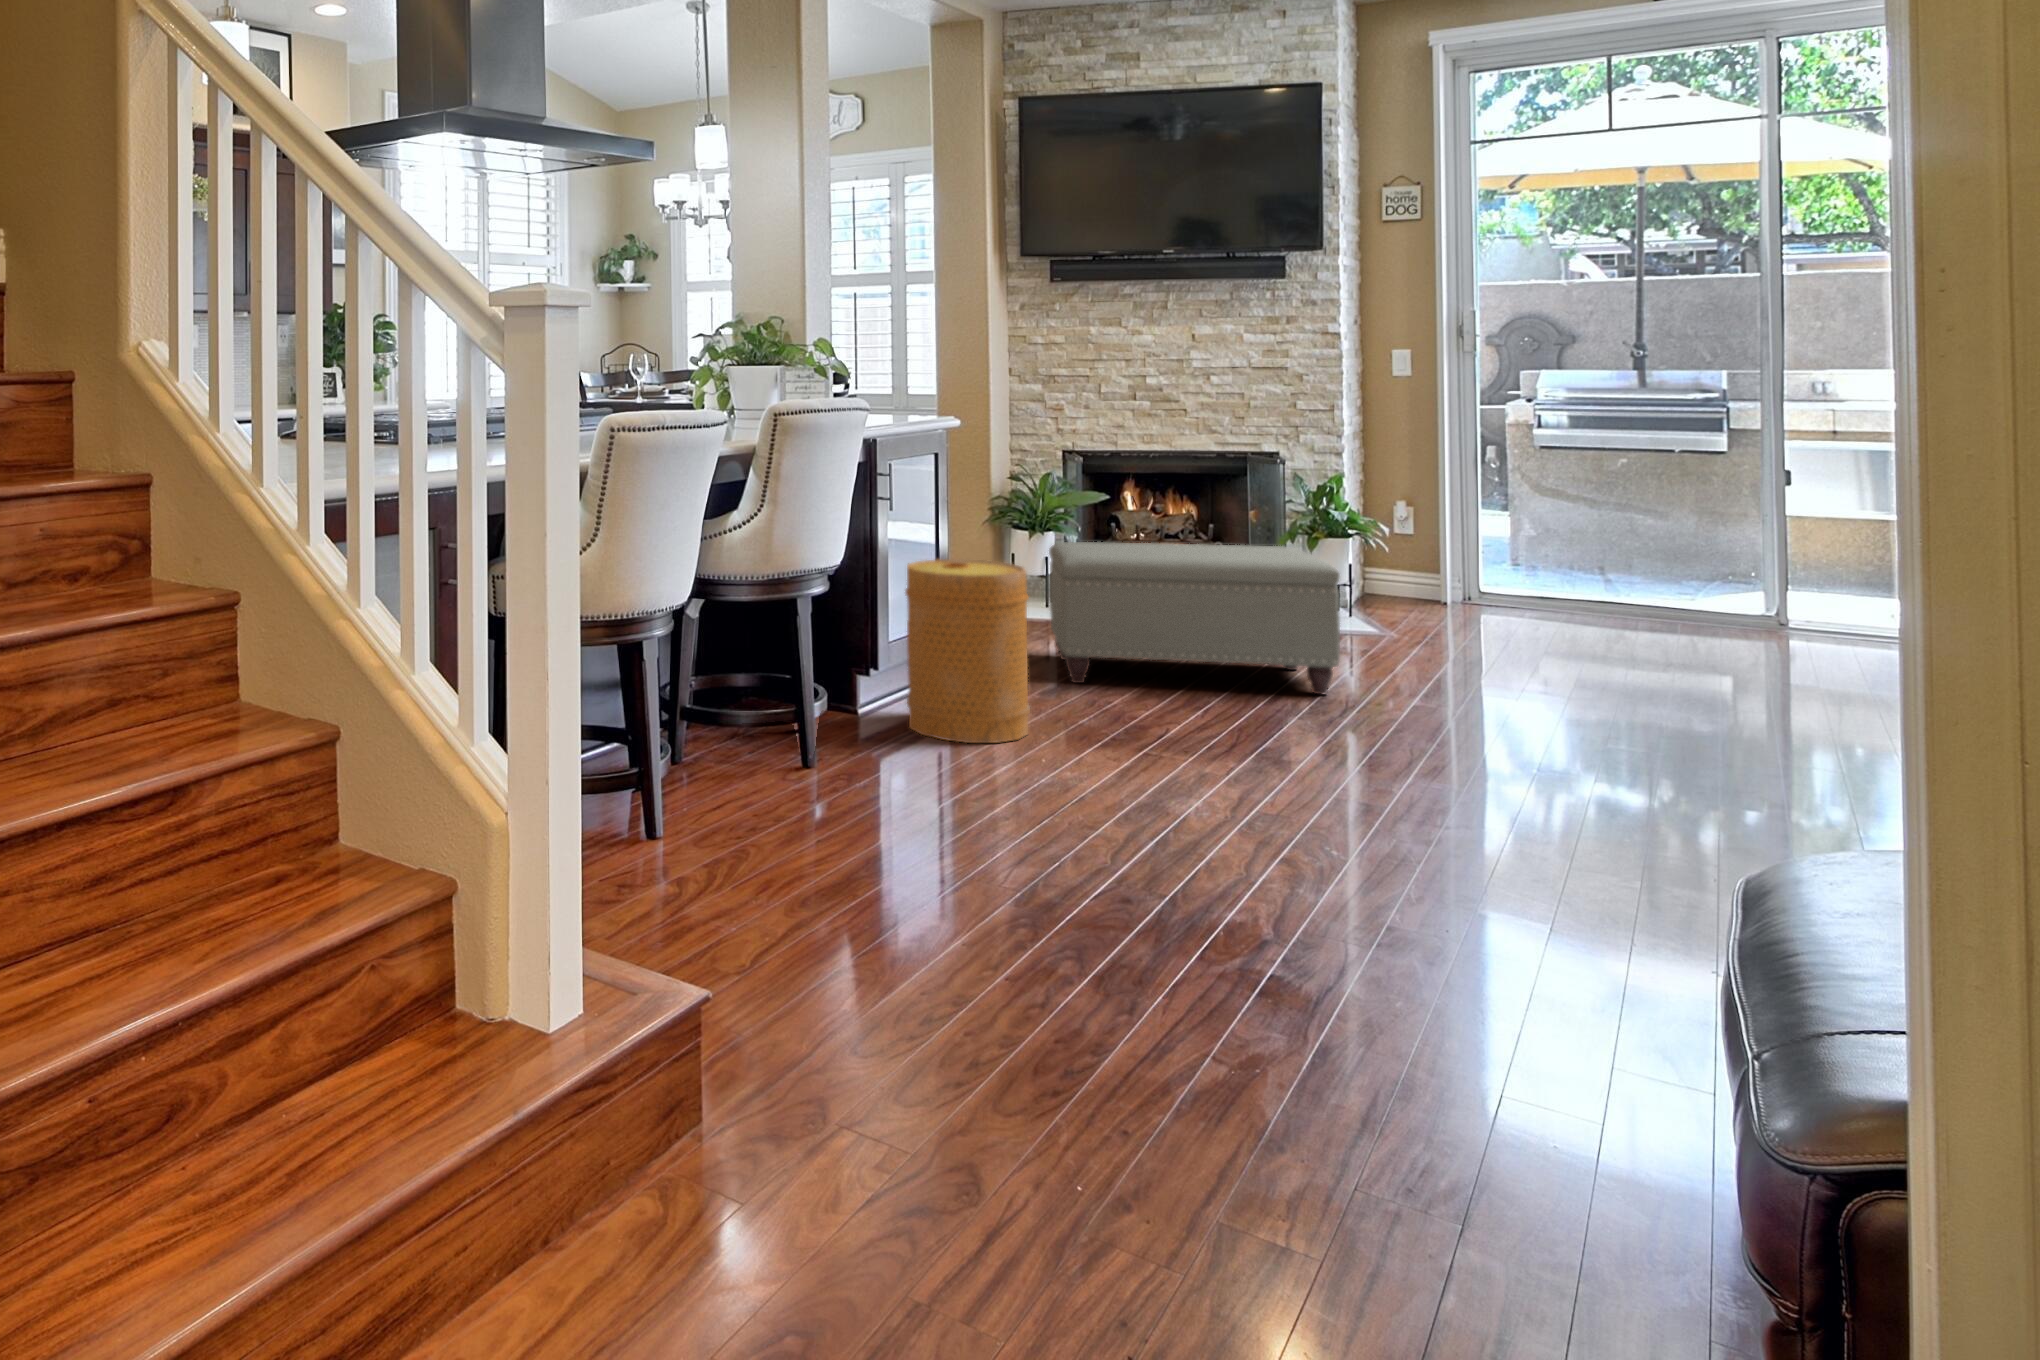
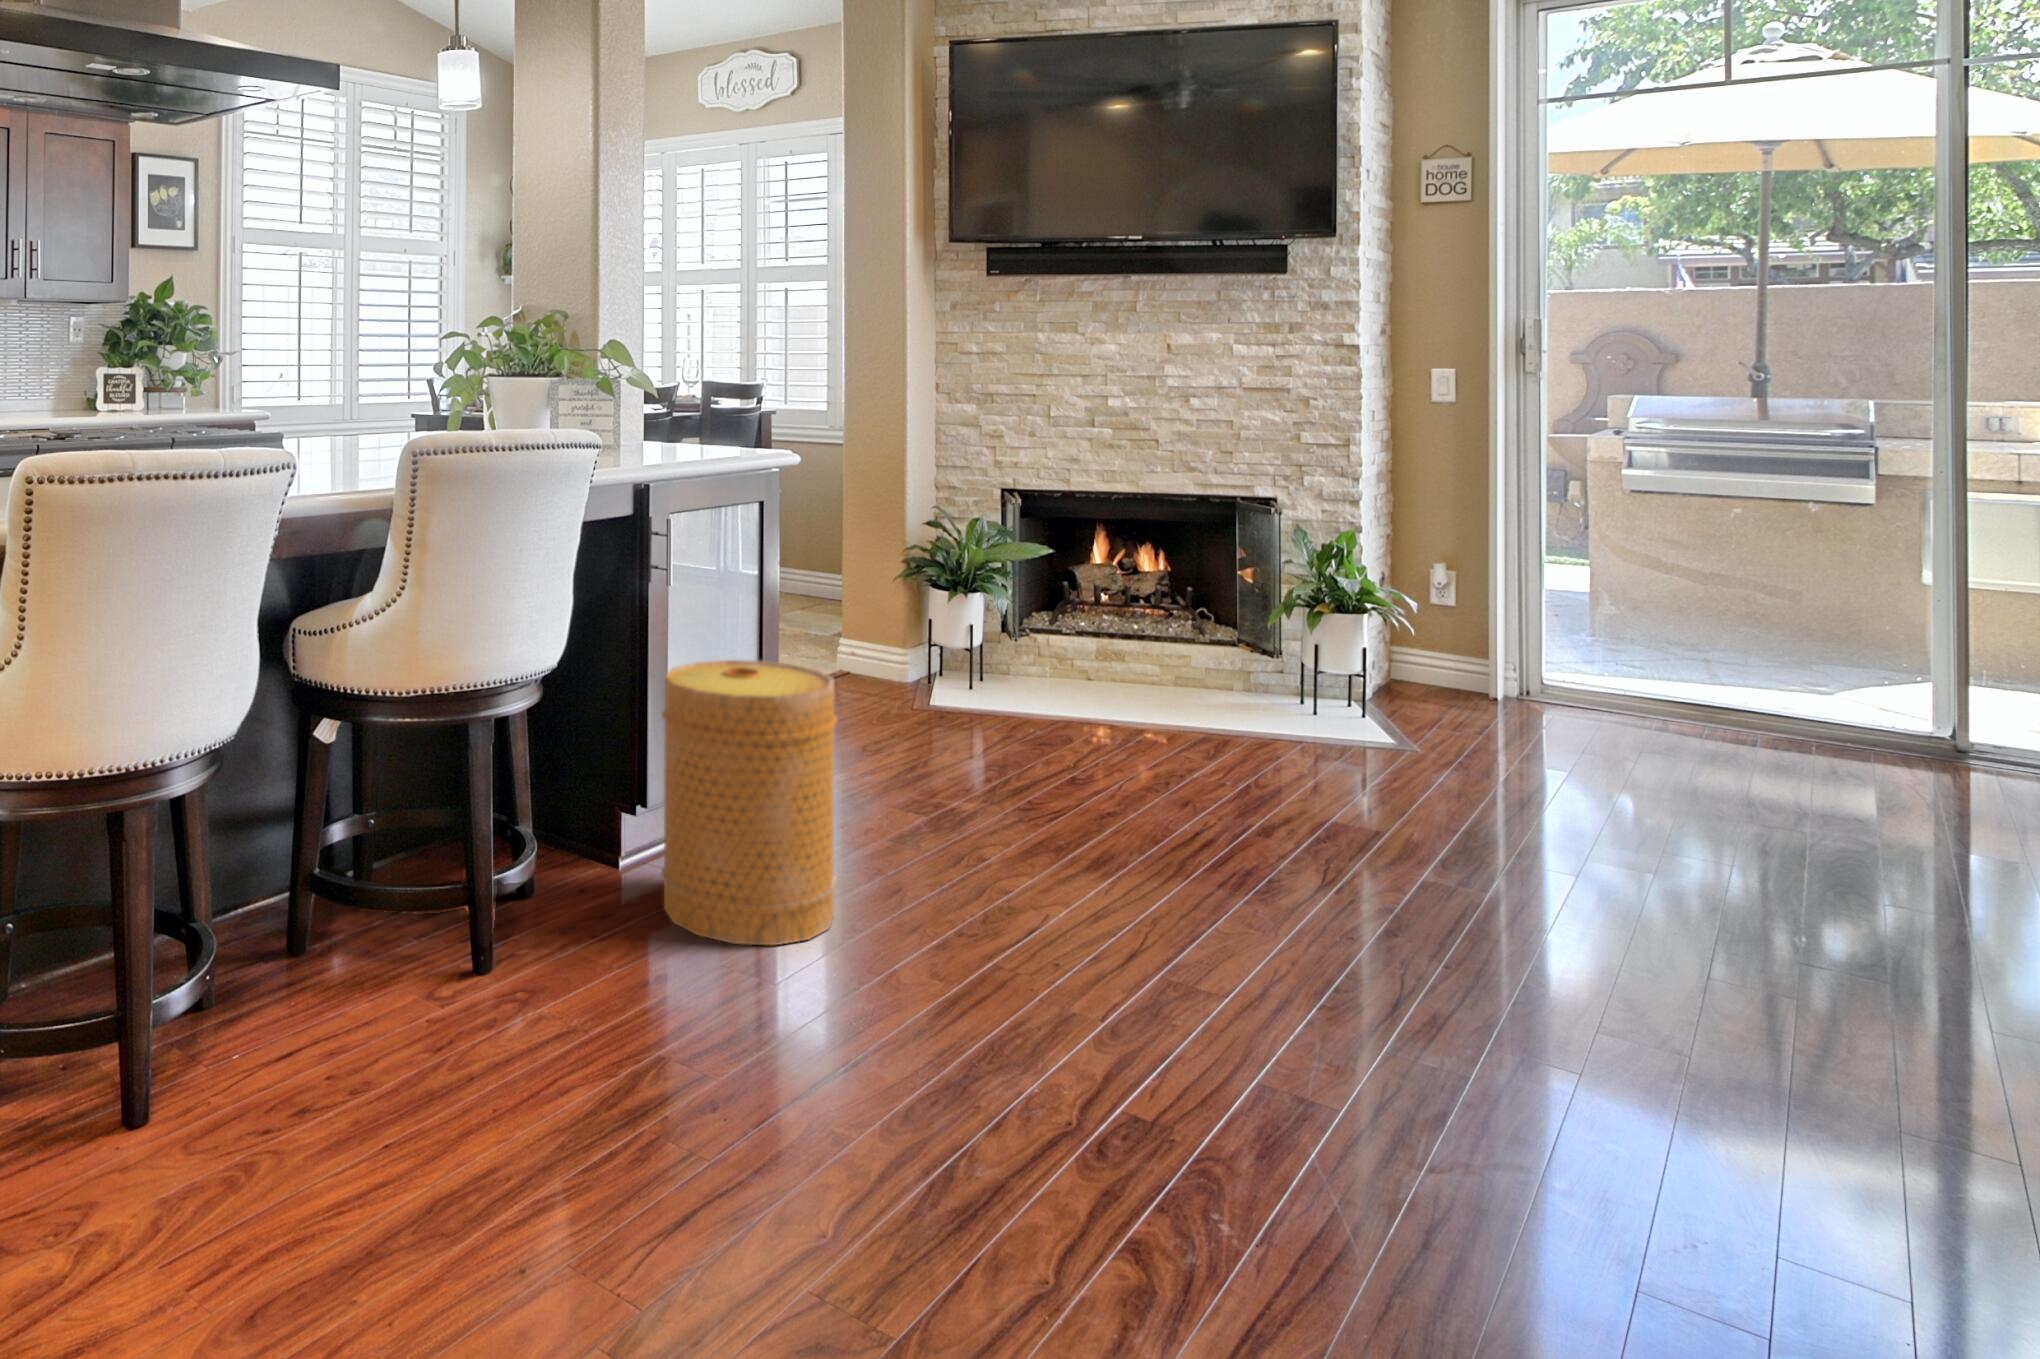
ottoman: present [1049,542,1340,695] -> none [929,622,1317,861]

